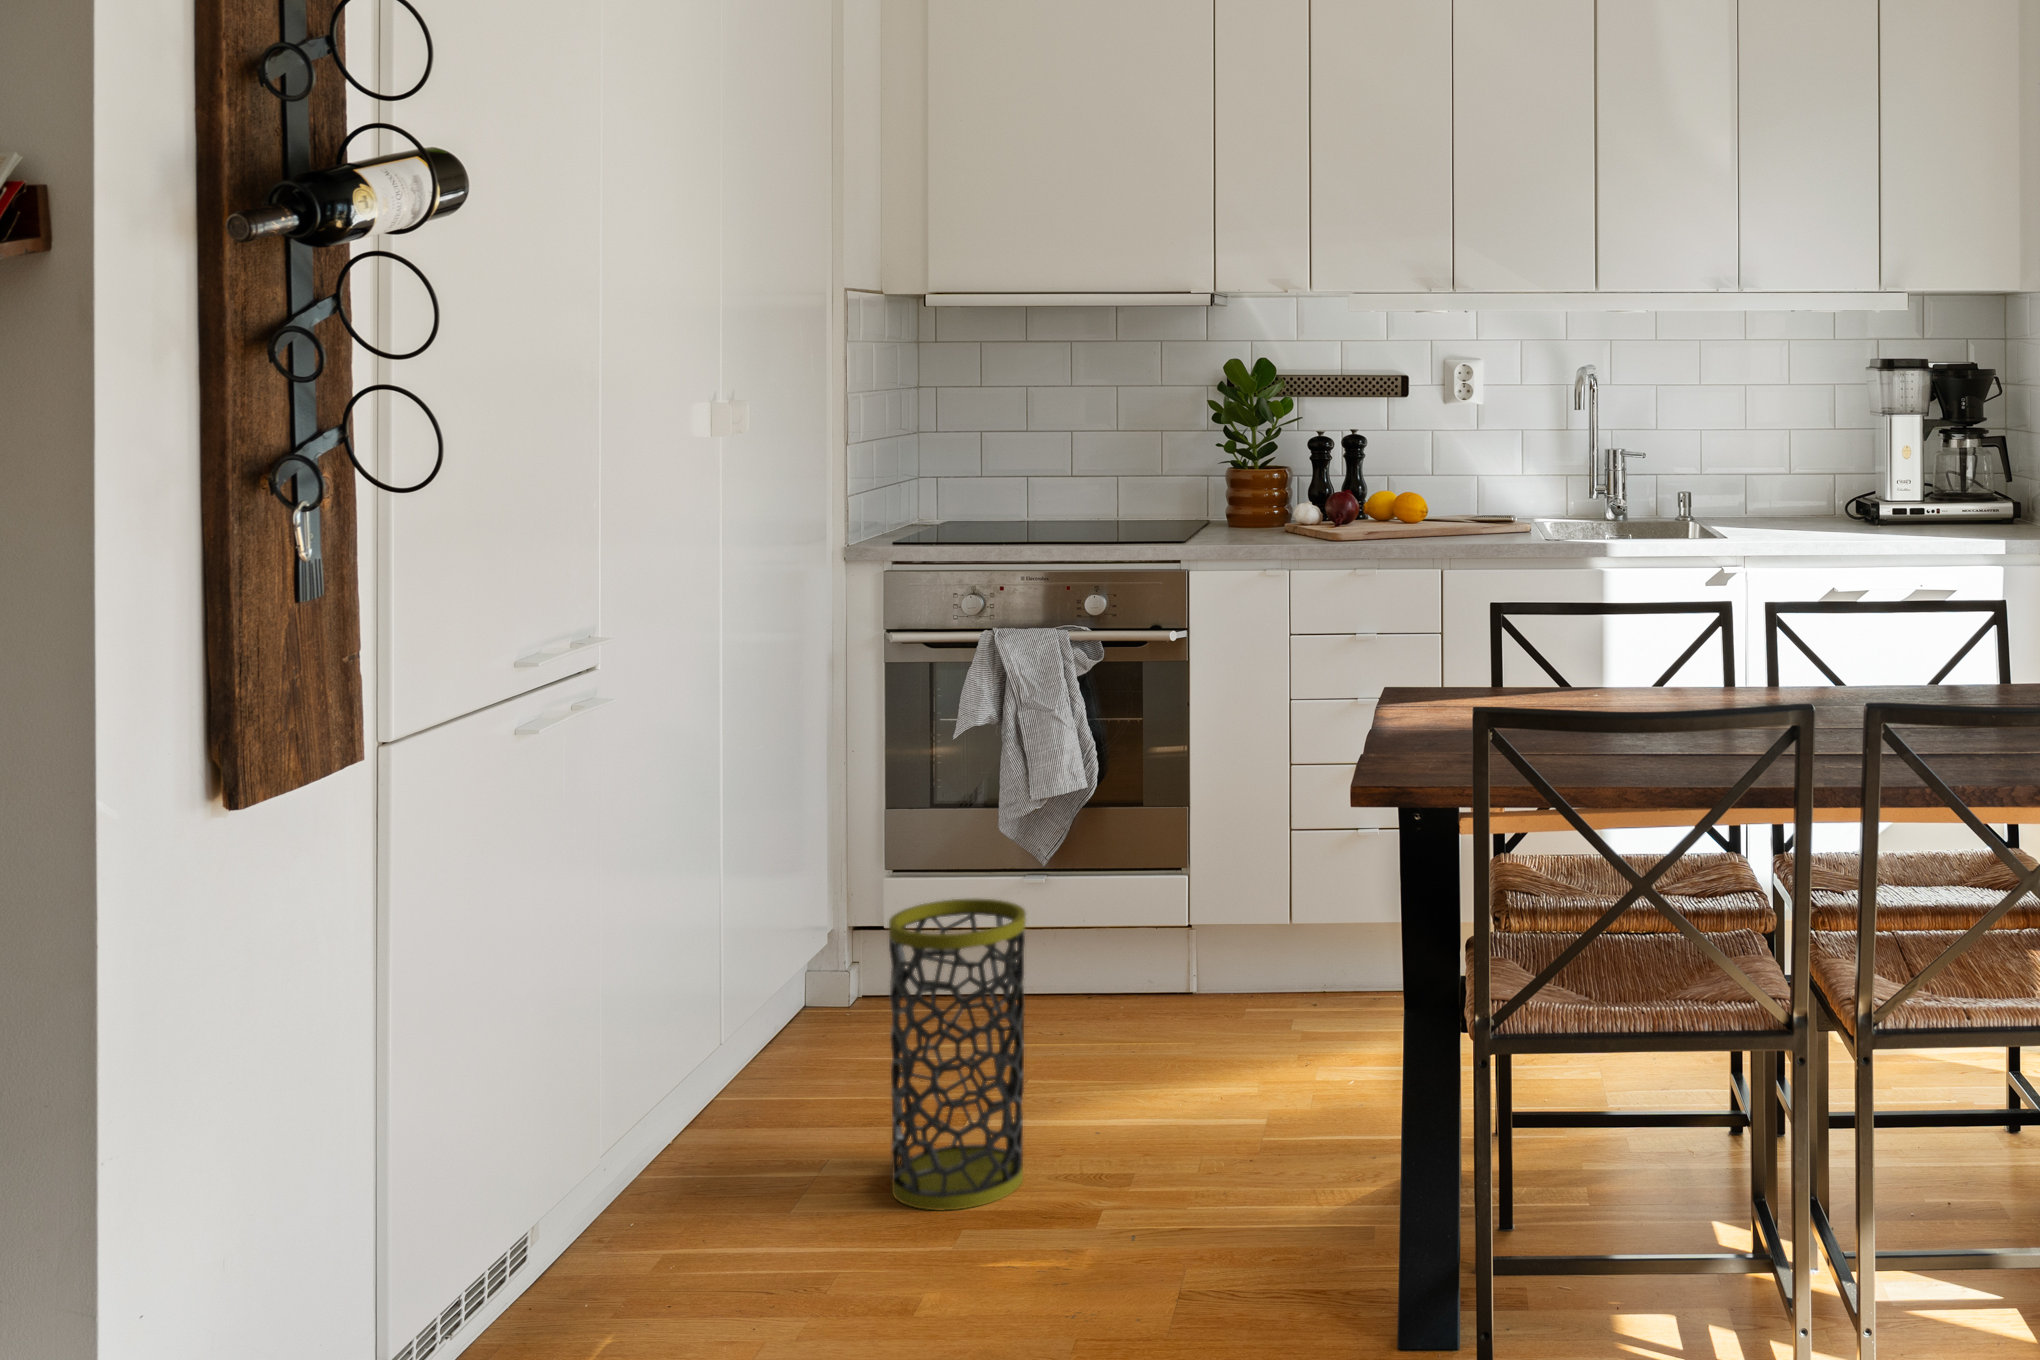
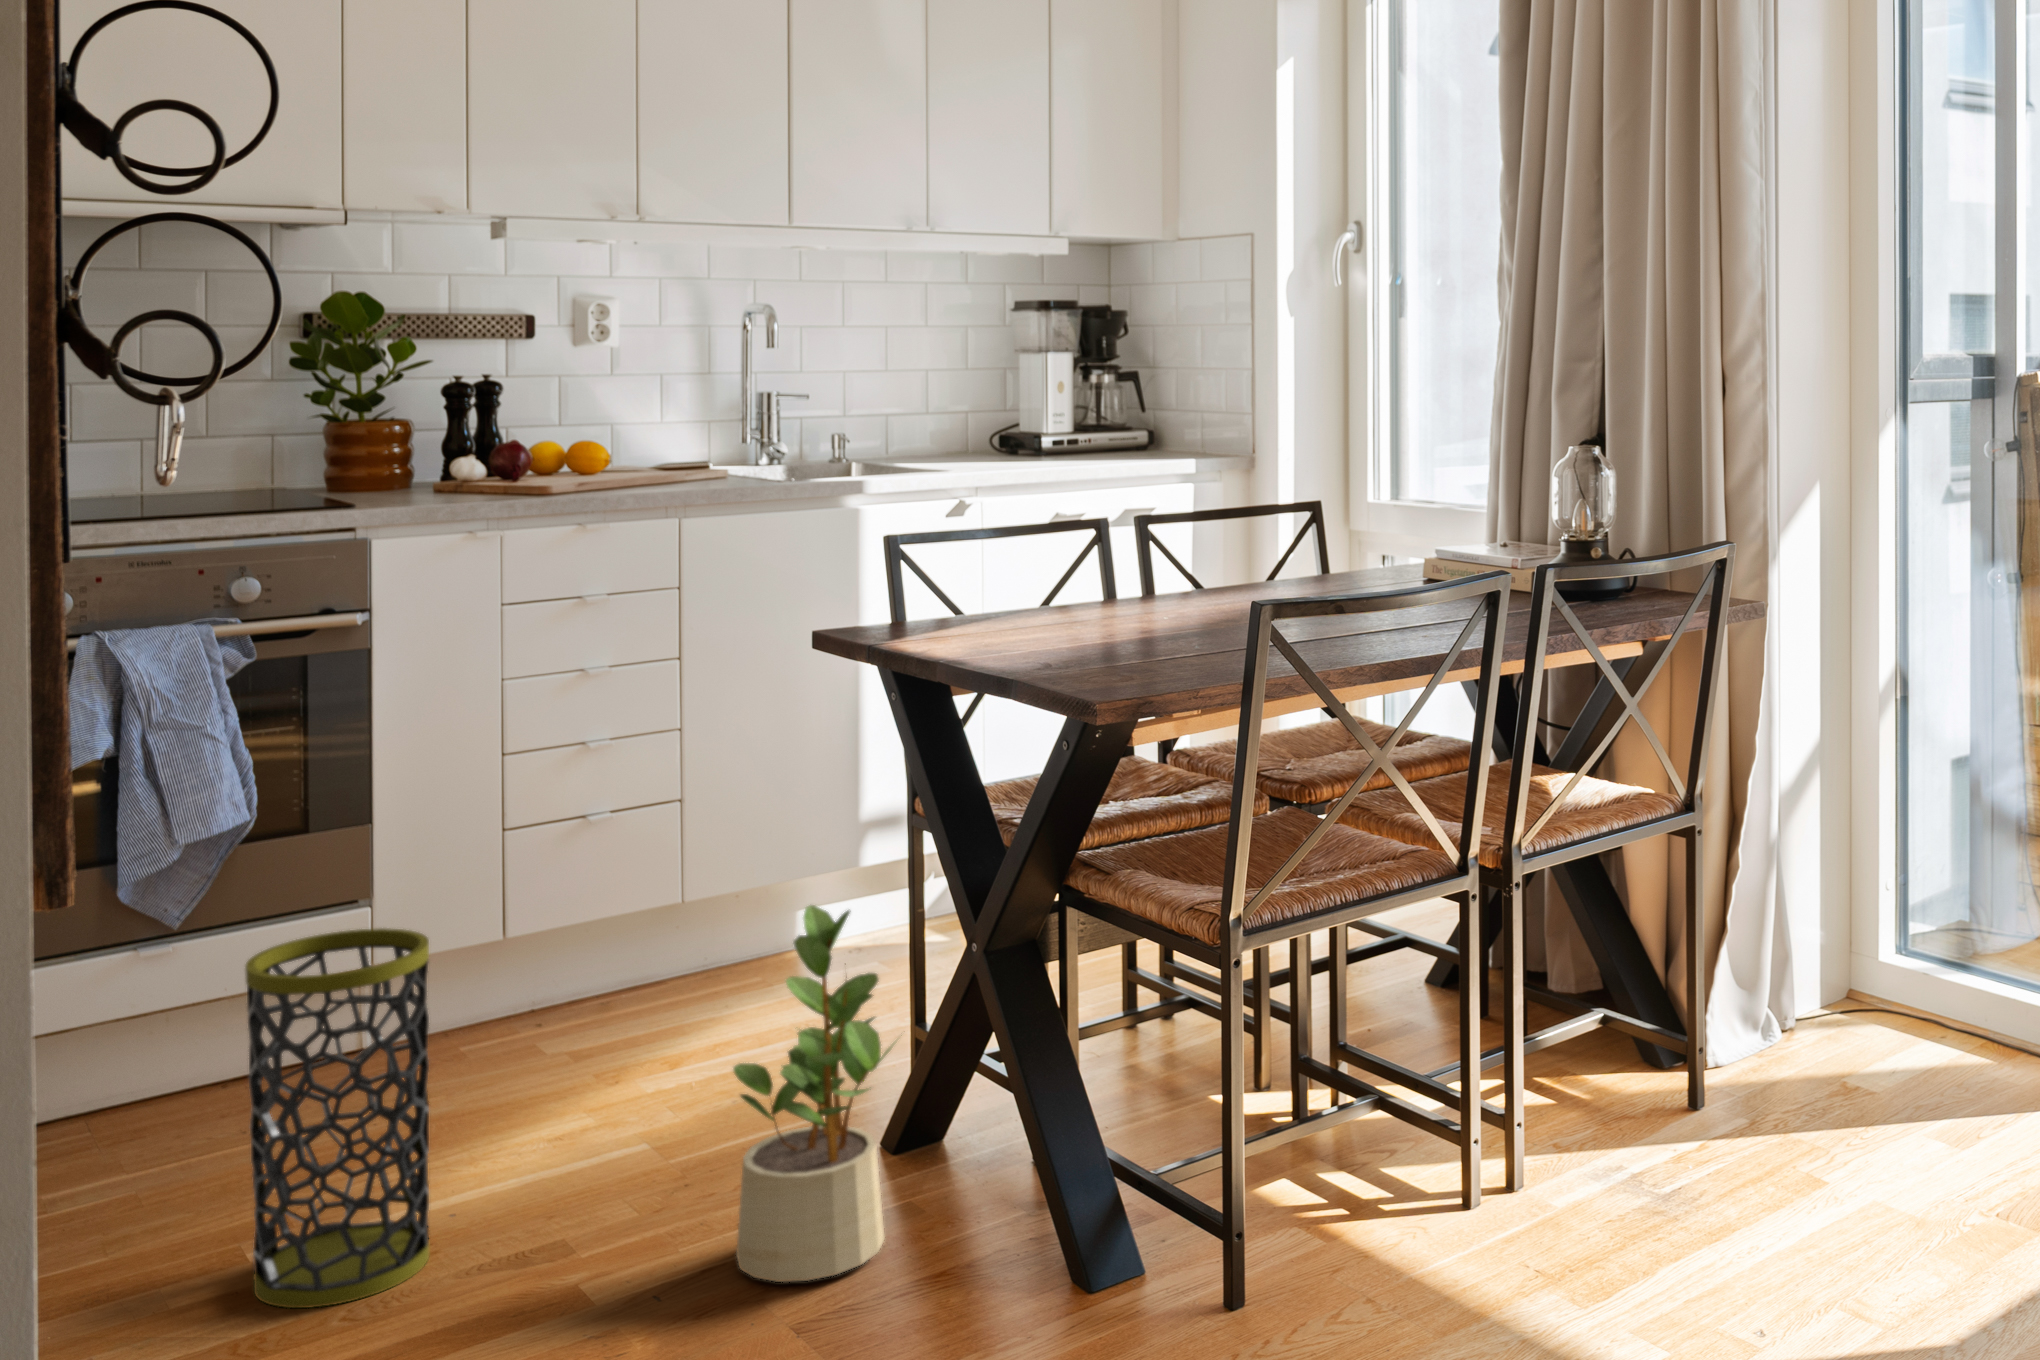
potted plant: none [1168,954,1330,1315] -> present [733,905,895,1282]

